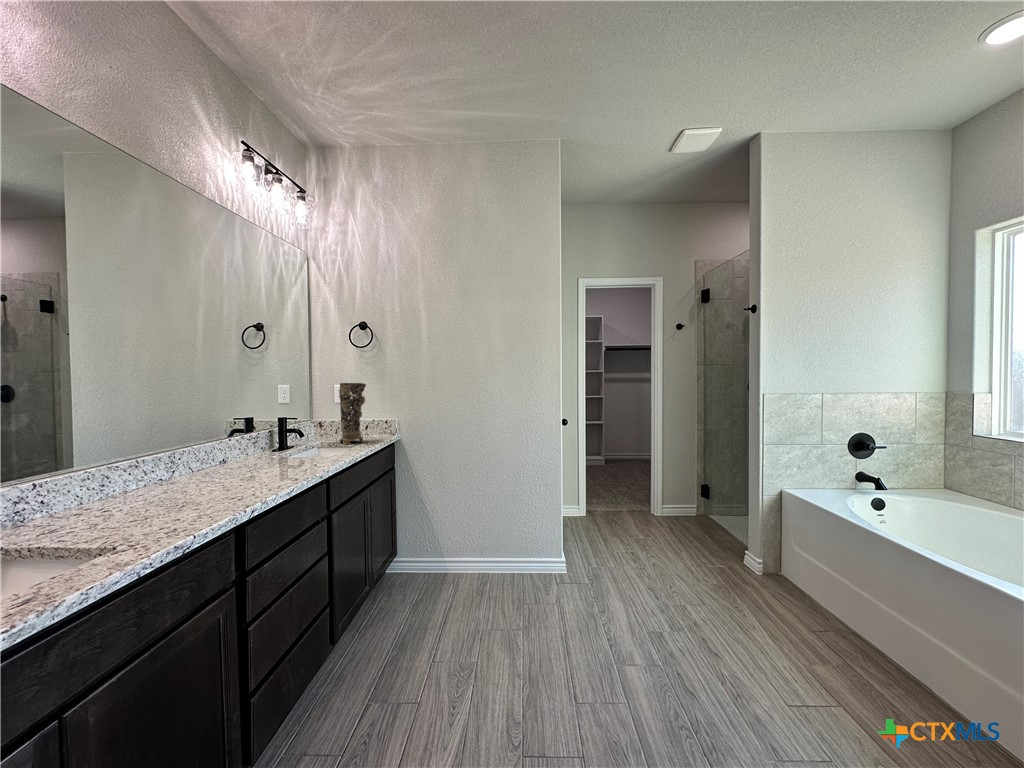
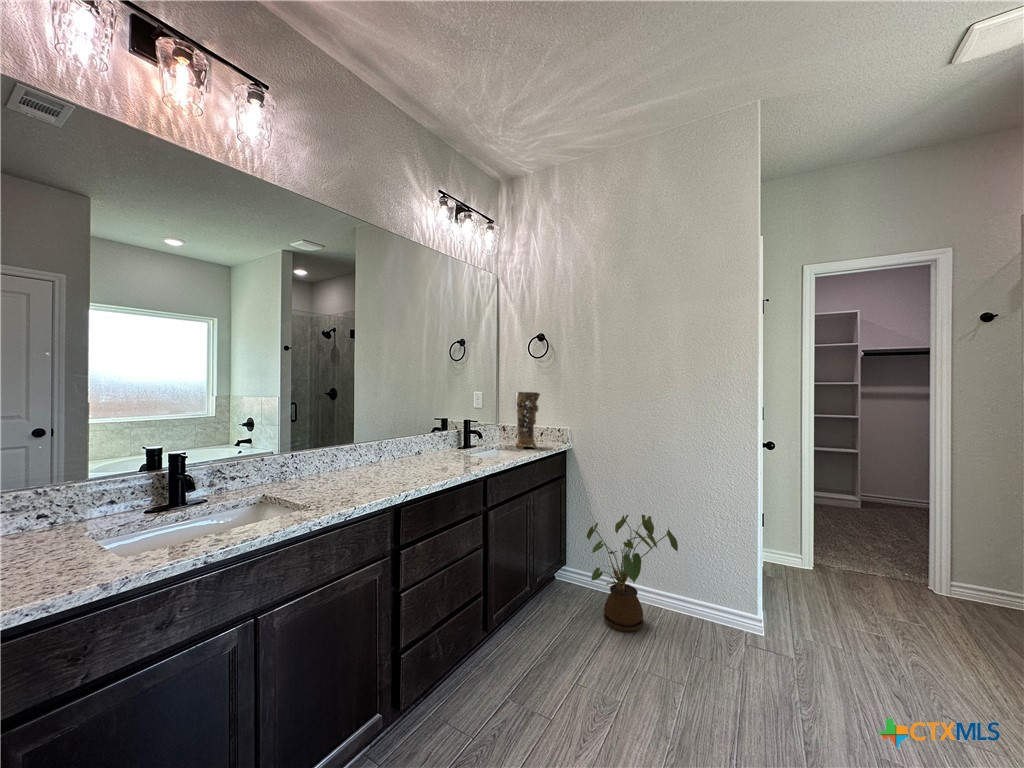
house plant: none [424,493,506,603] -> present [587,515,678,632]

